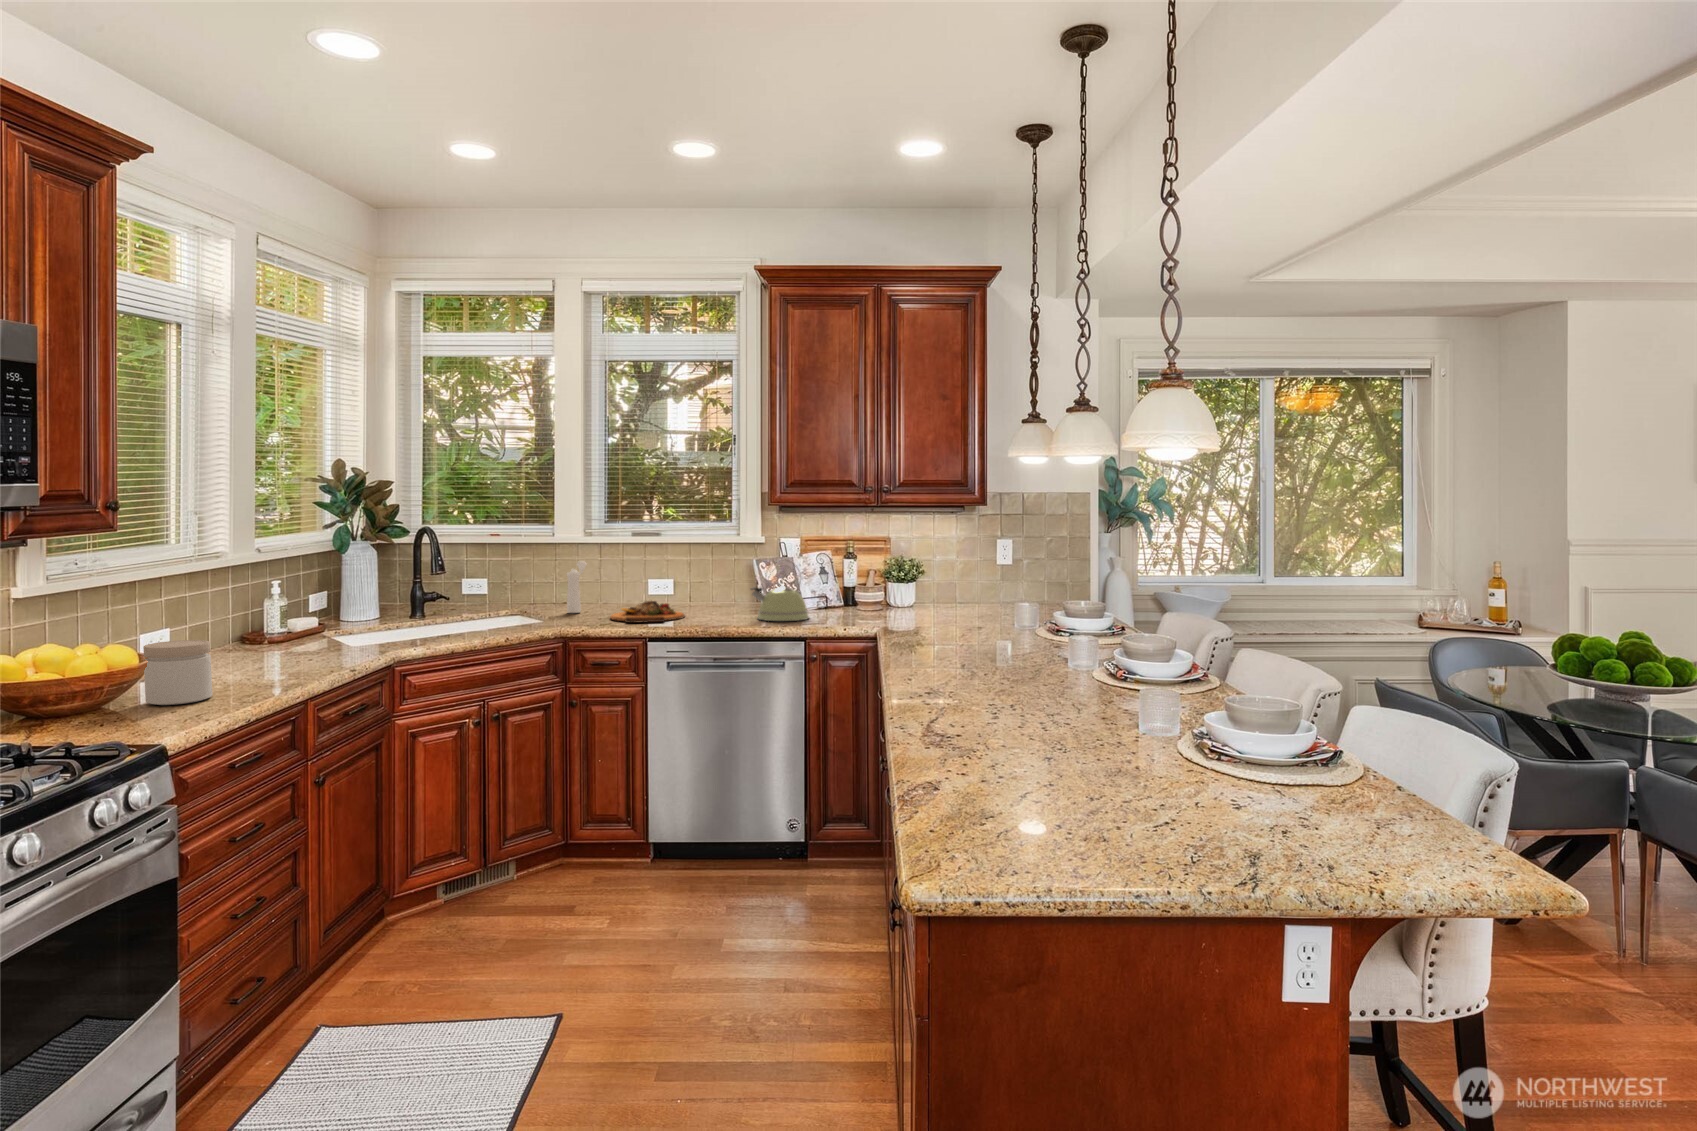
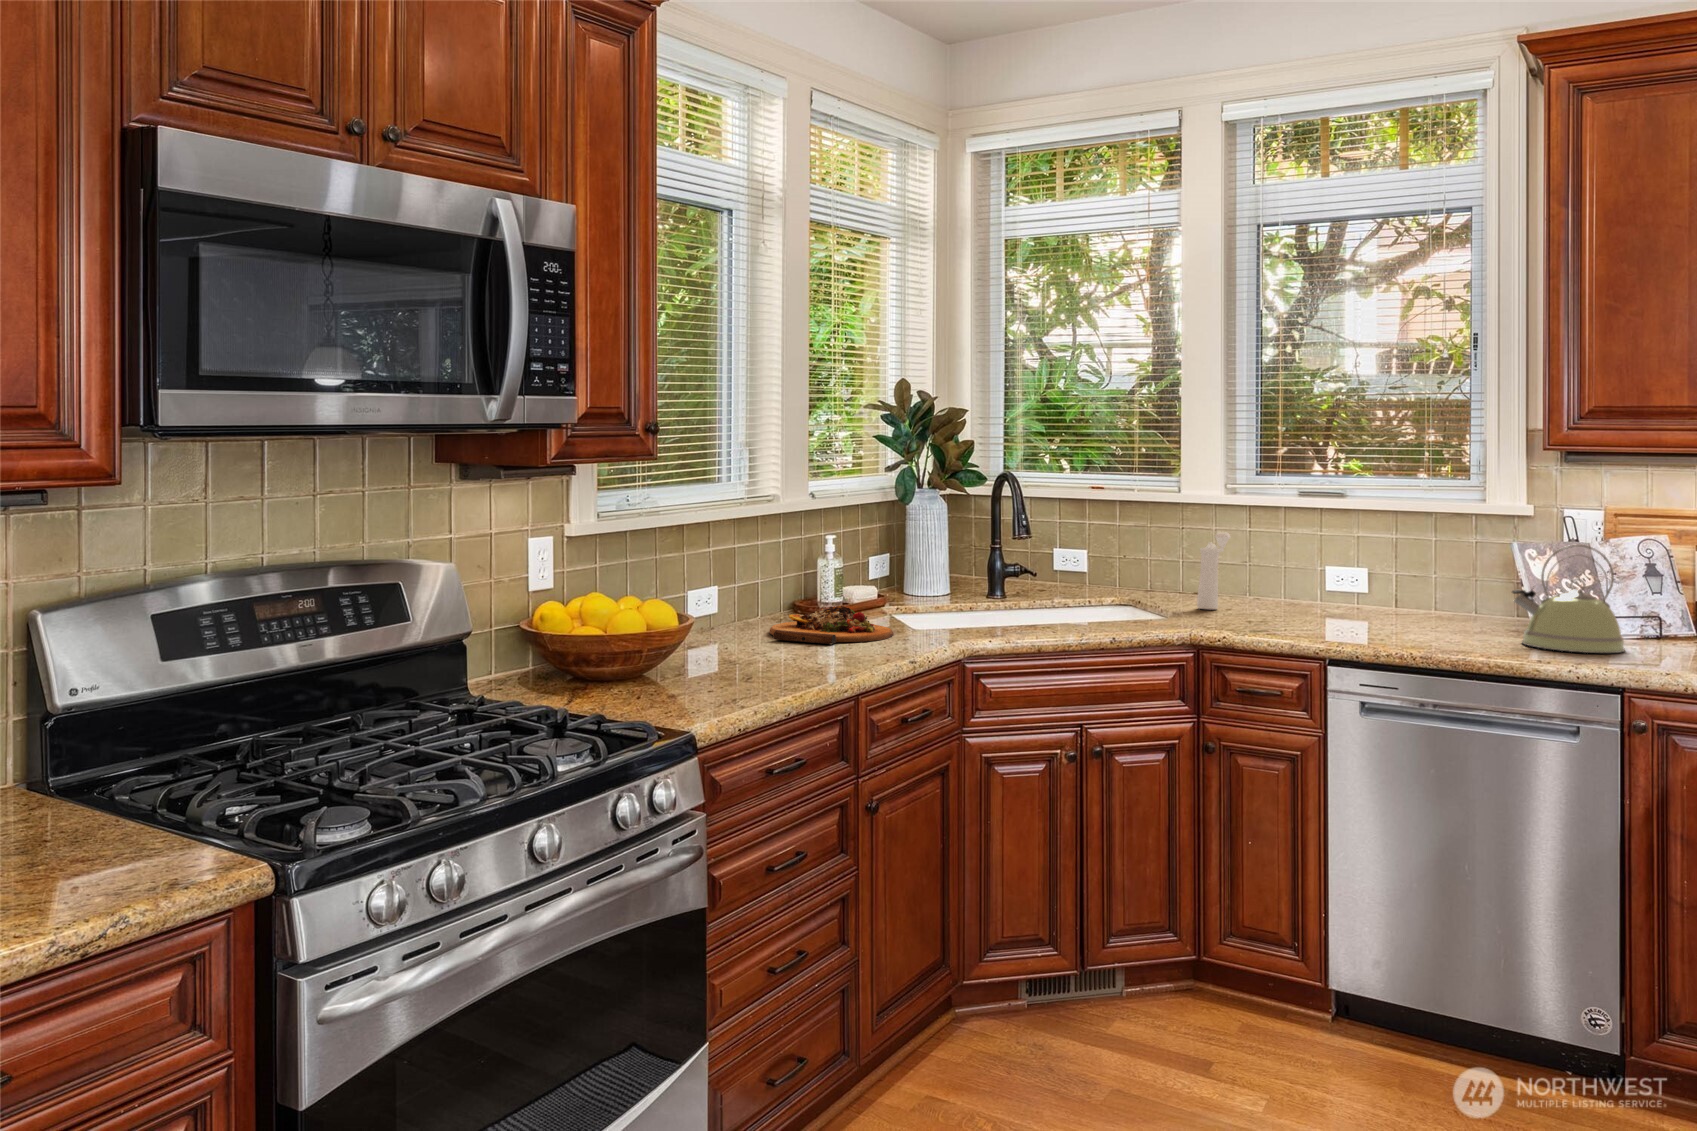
cutting board: present [610,601,685,623] -> present [769,606,894,644]
jar: present [143,640,212,705] -> none [684,601,754,682]

